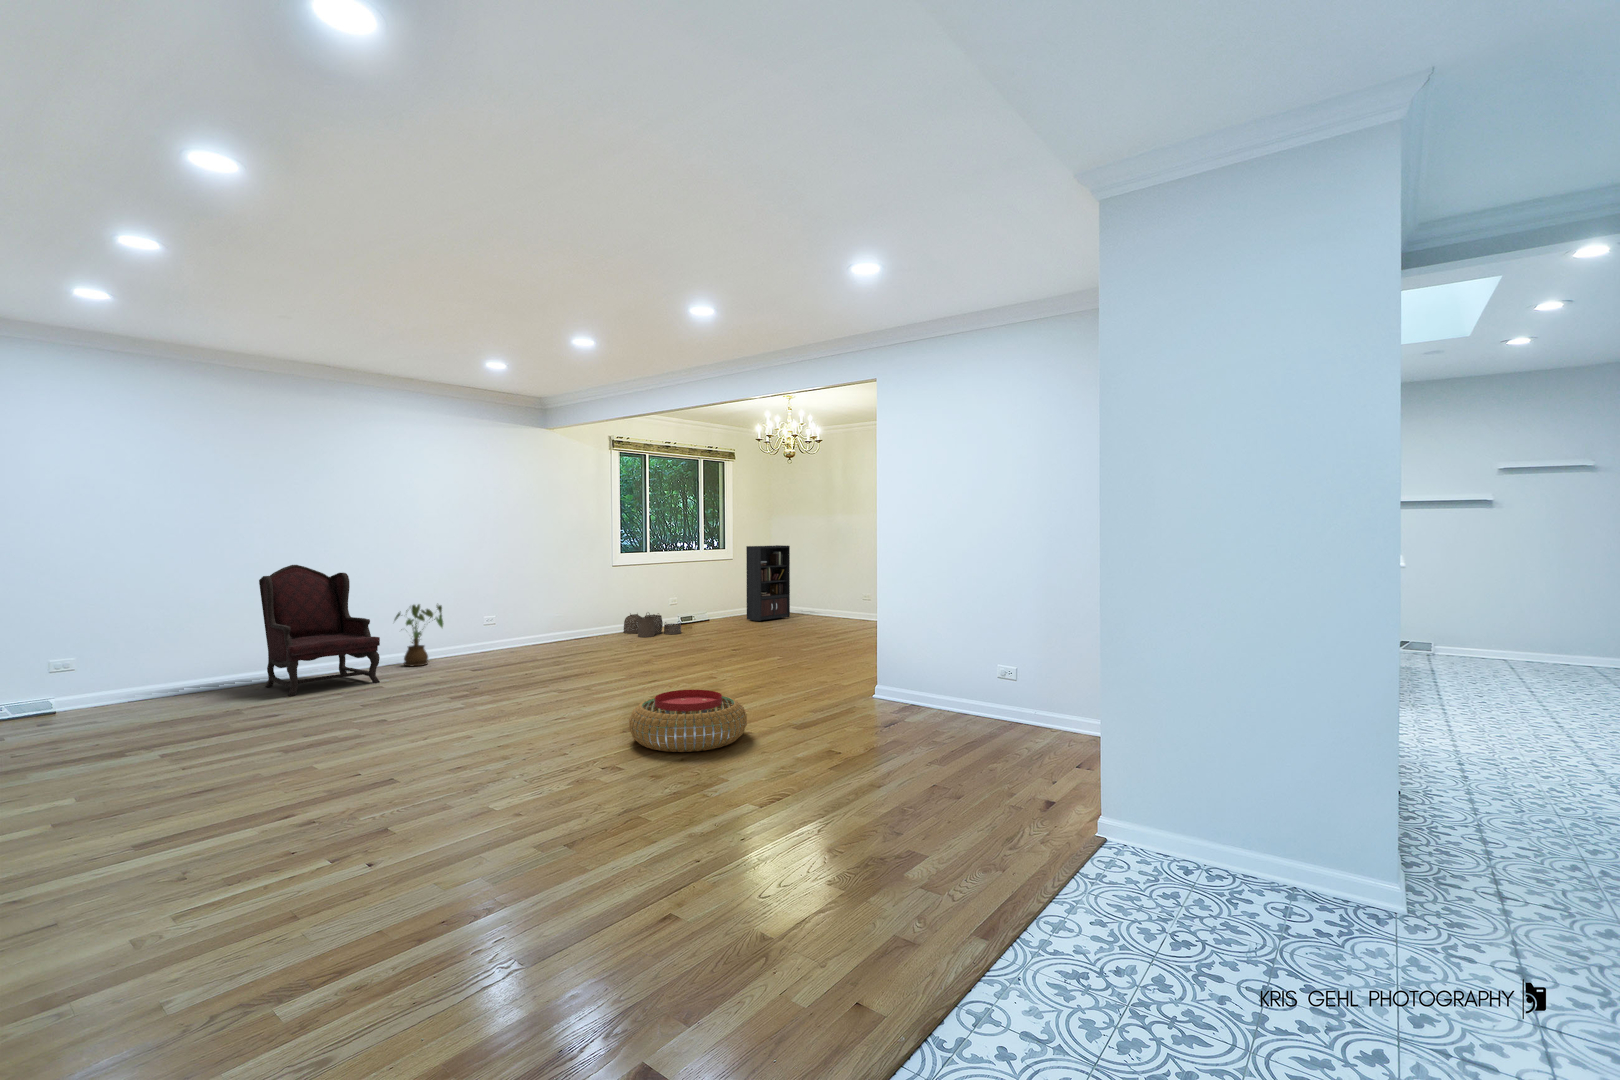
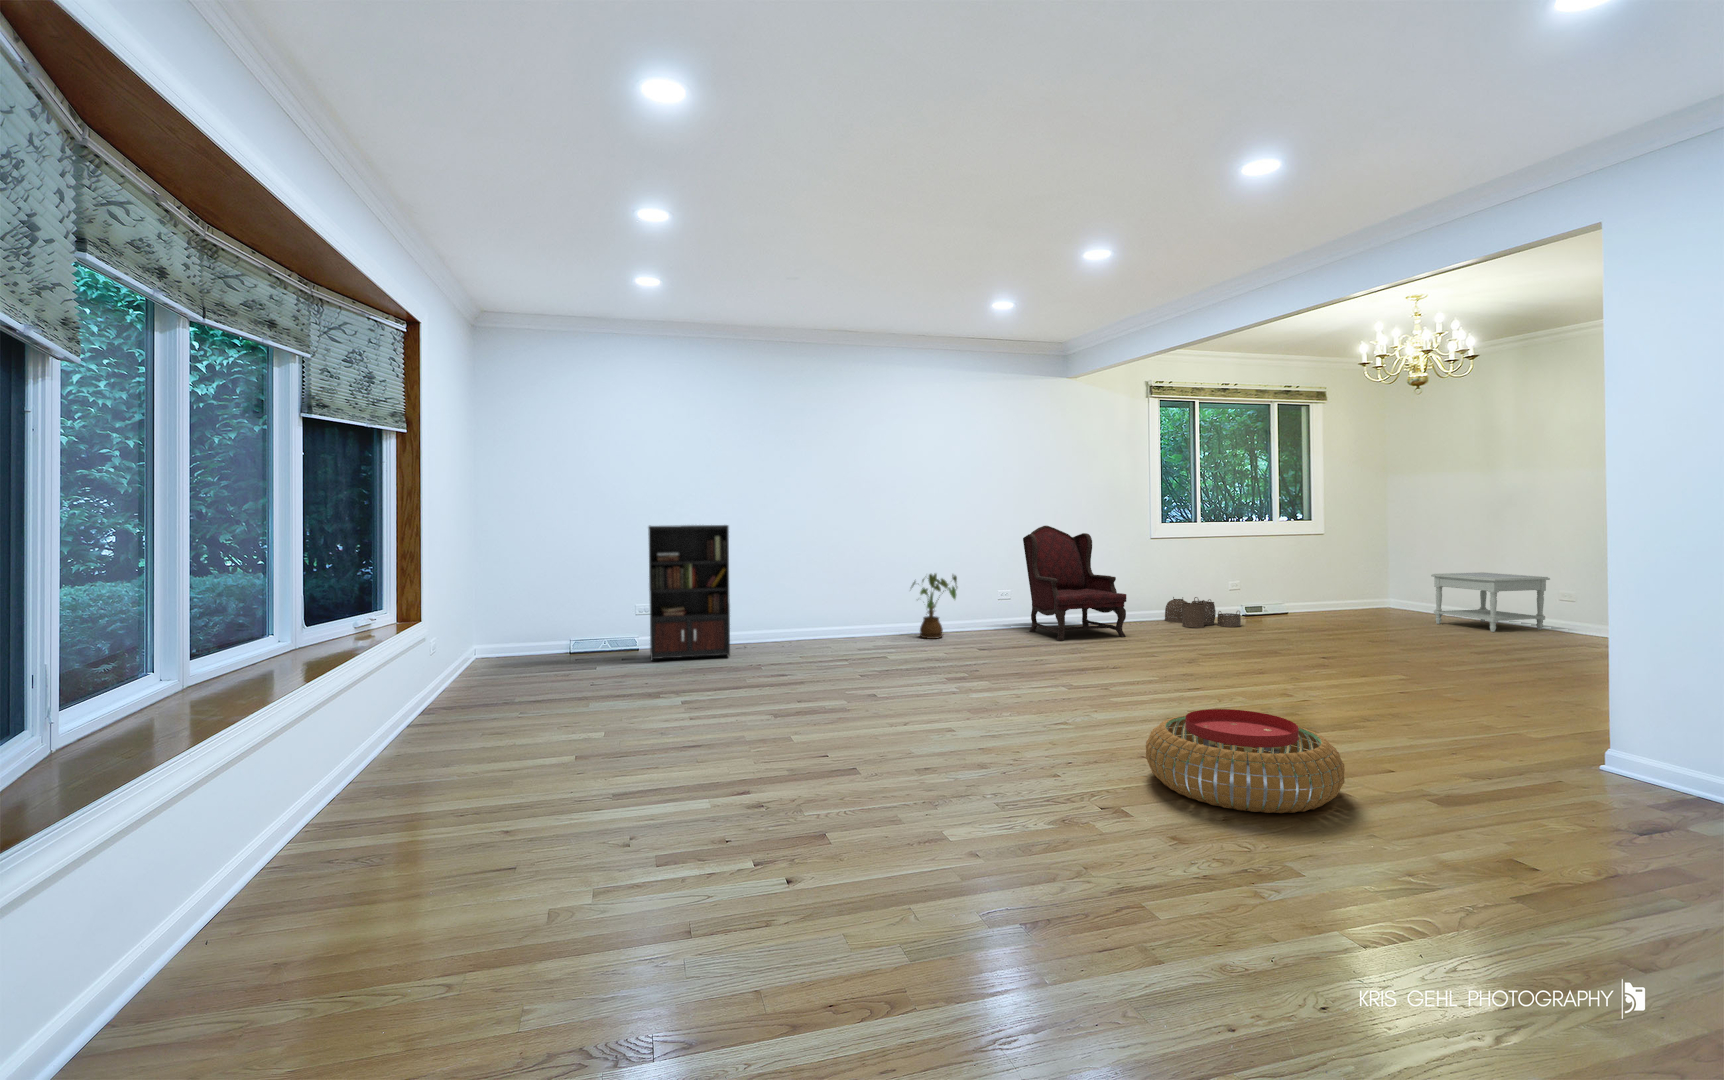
bookcase: present [746,545,790,621] -> present [649,525,730,659]
armchair: present [259,565,380,696] -> present [1023,526,1126,641]
side table: none [802,584,865,624] -> present [1431,572,1550,632]

